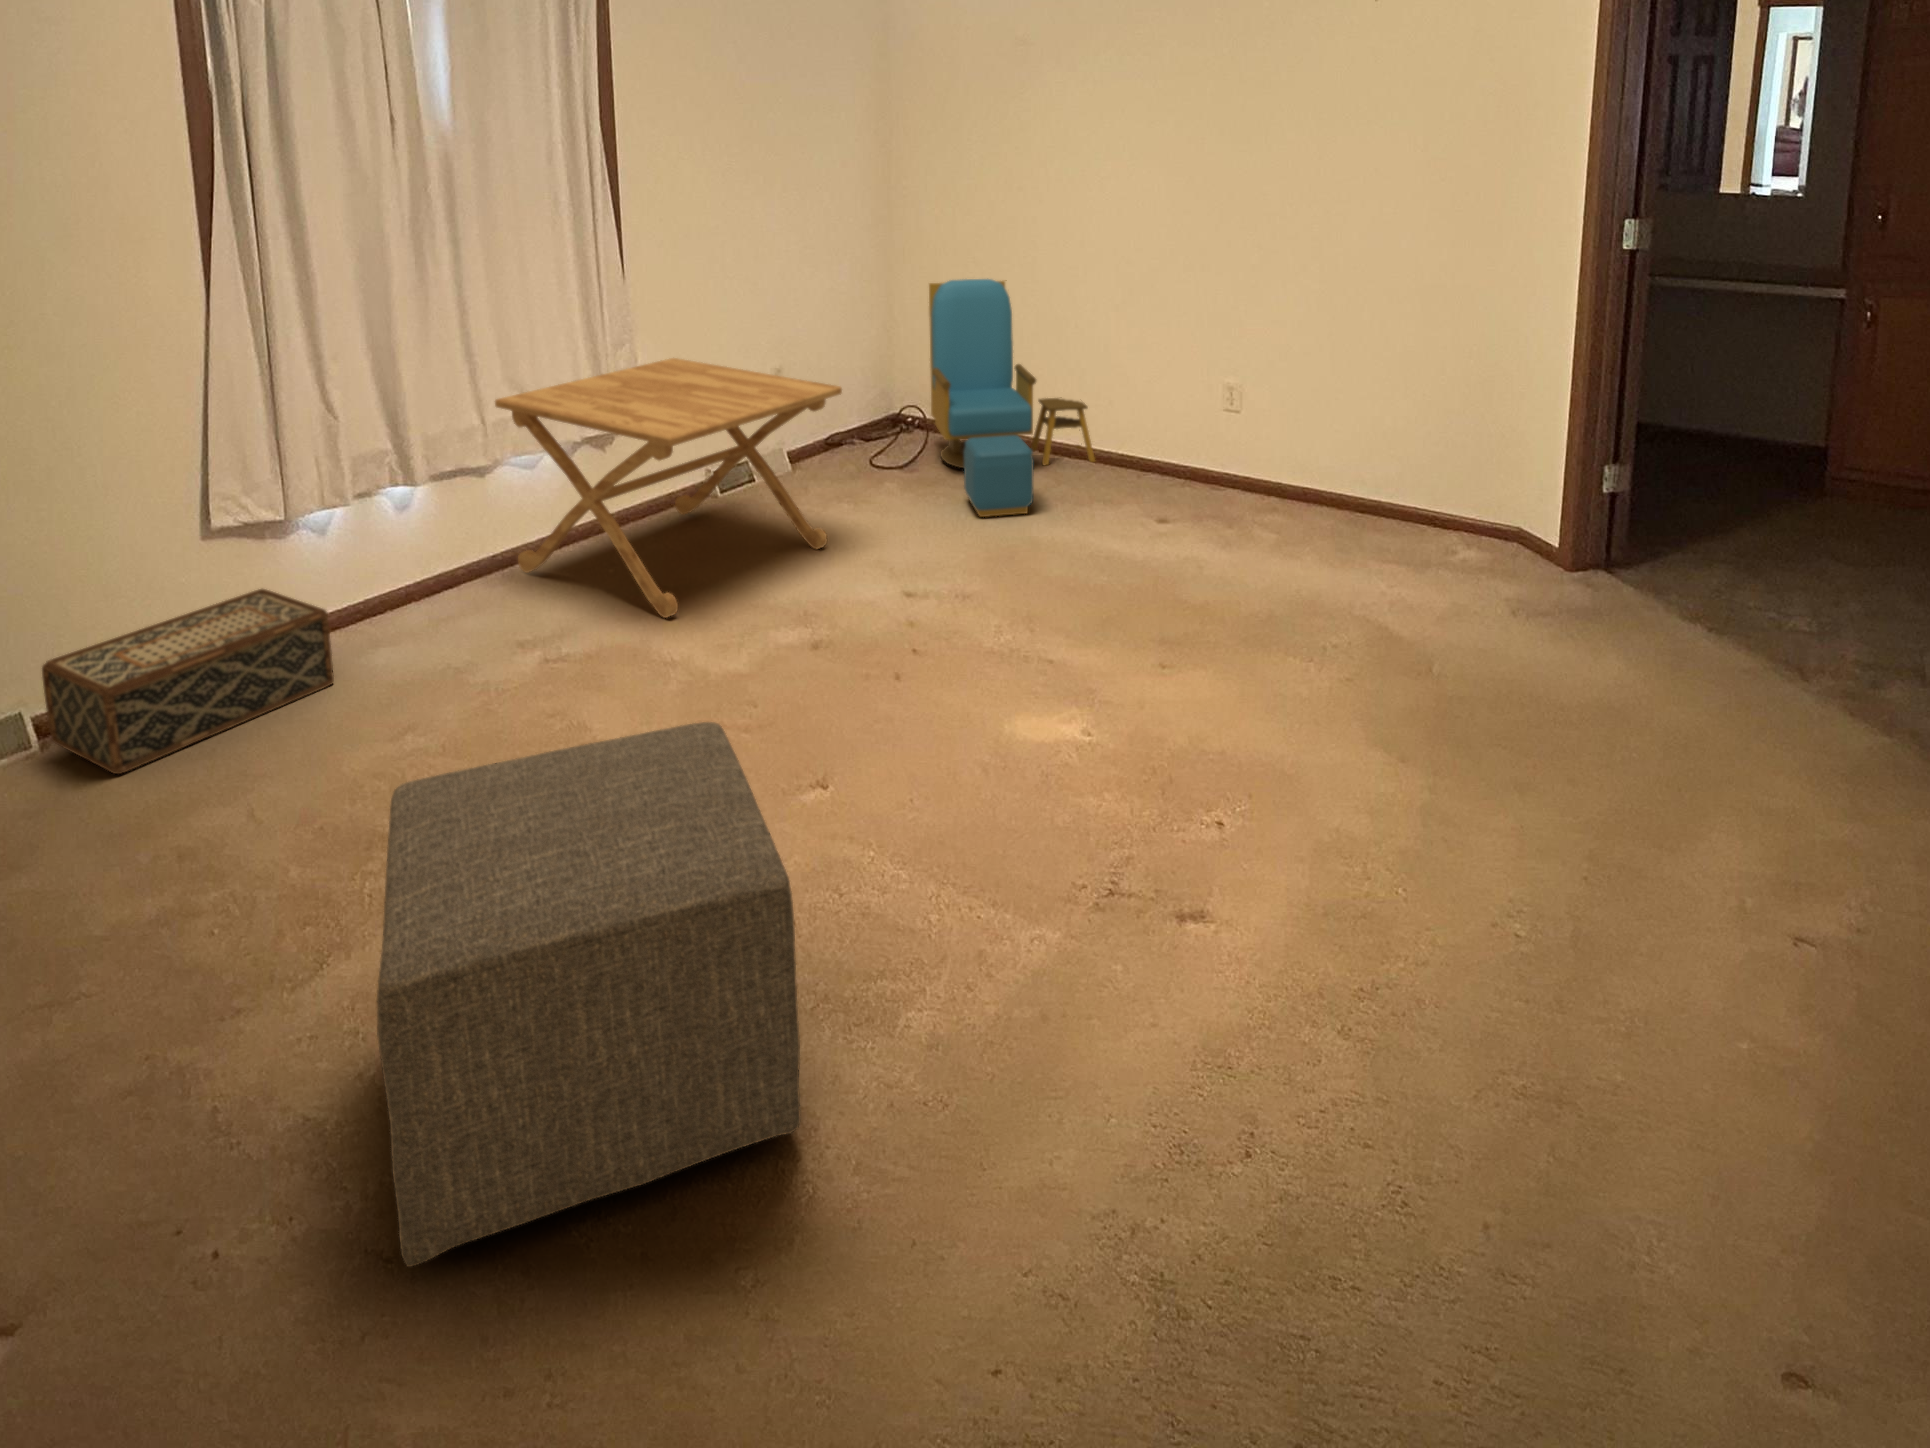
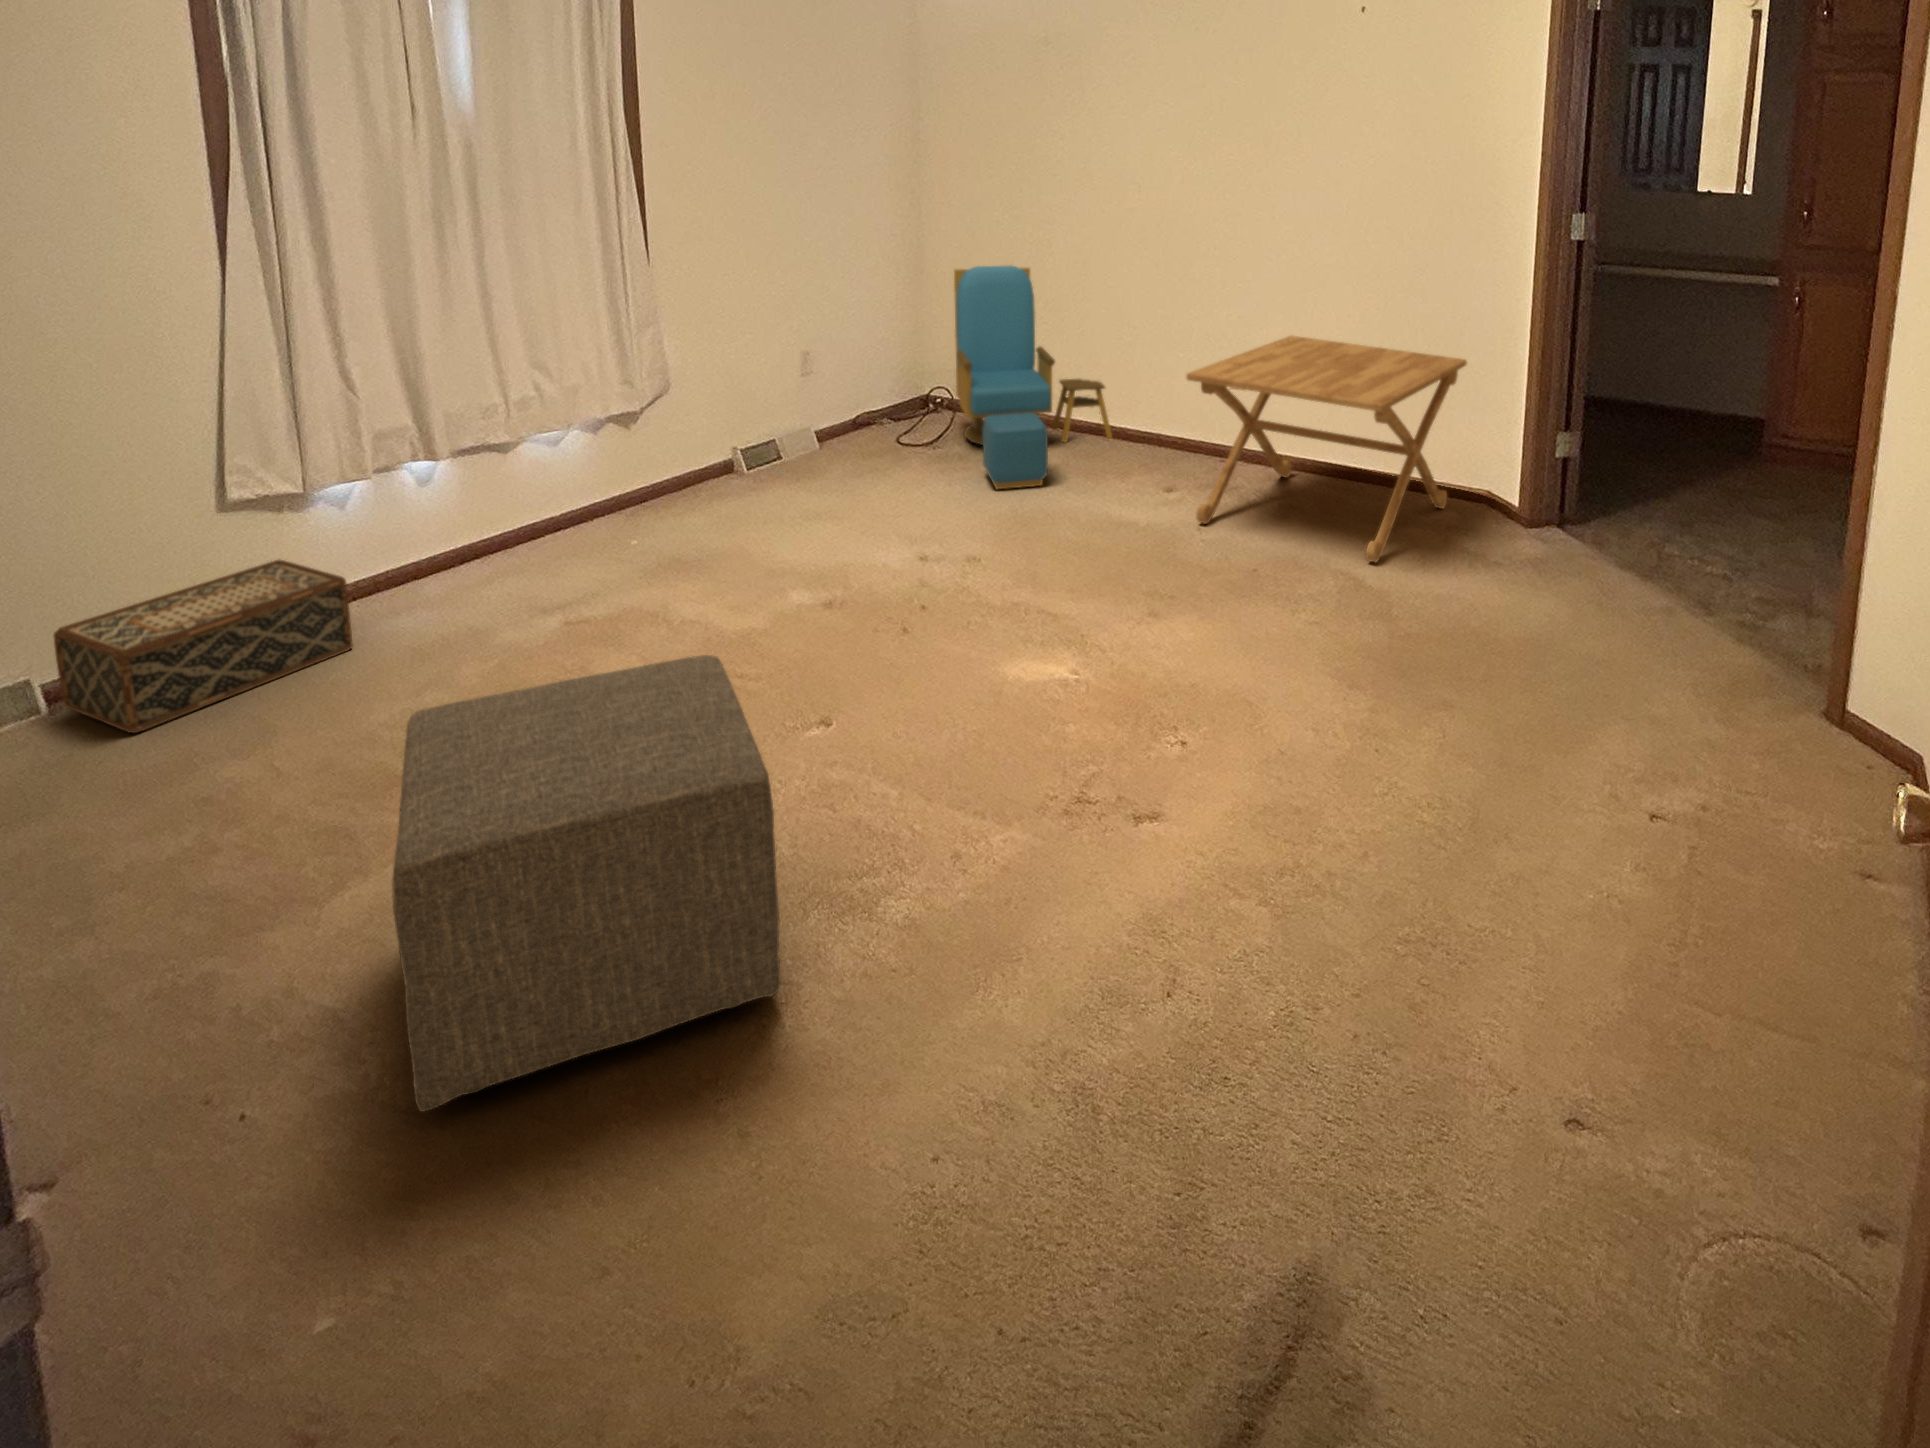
side table: present [495,358,842,618] -> present [1187,336,1467,562]

